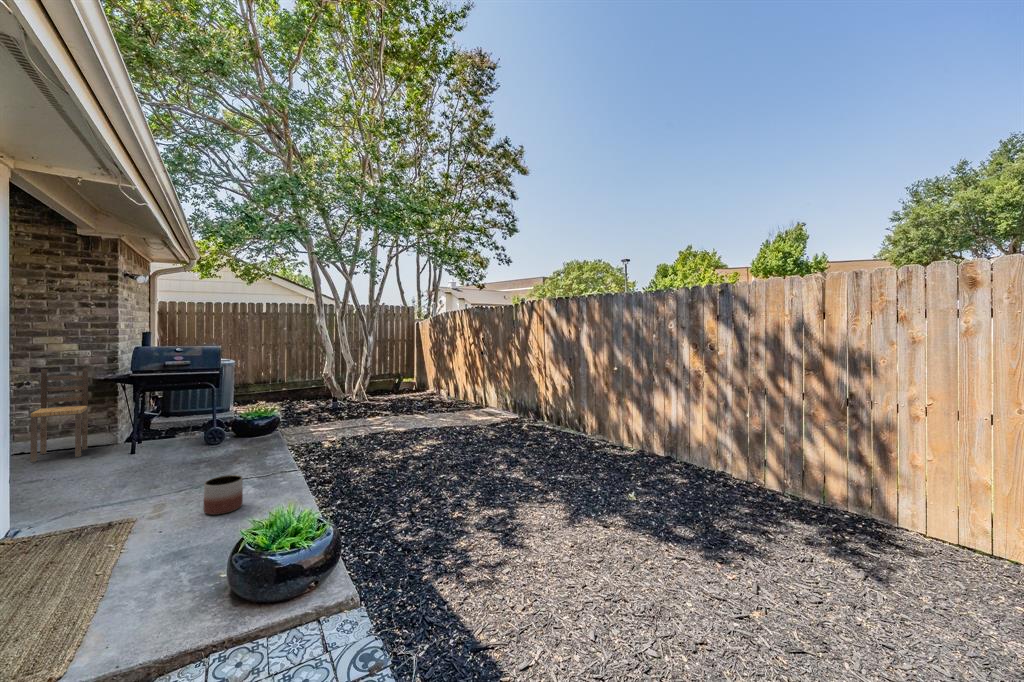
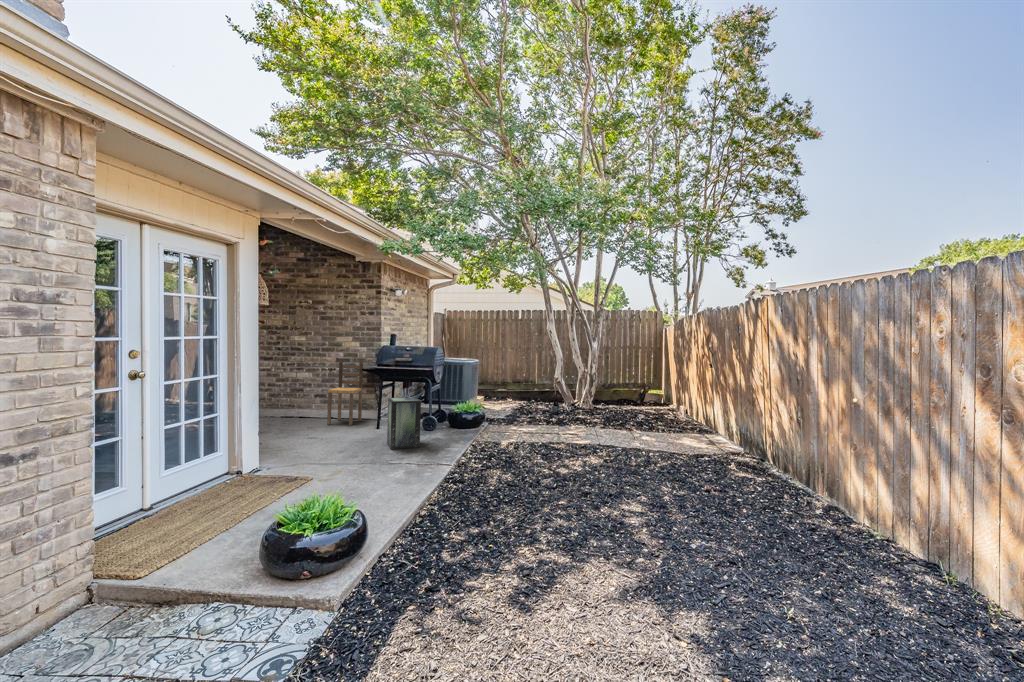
storage box: none [180,407,234,470] -> present [387,397,421,449]
planter: present [204,475,243,515] -> none [348,456,378,488]

